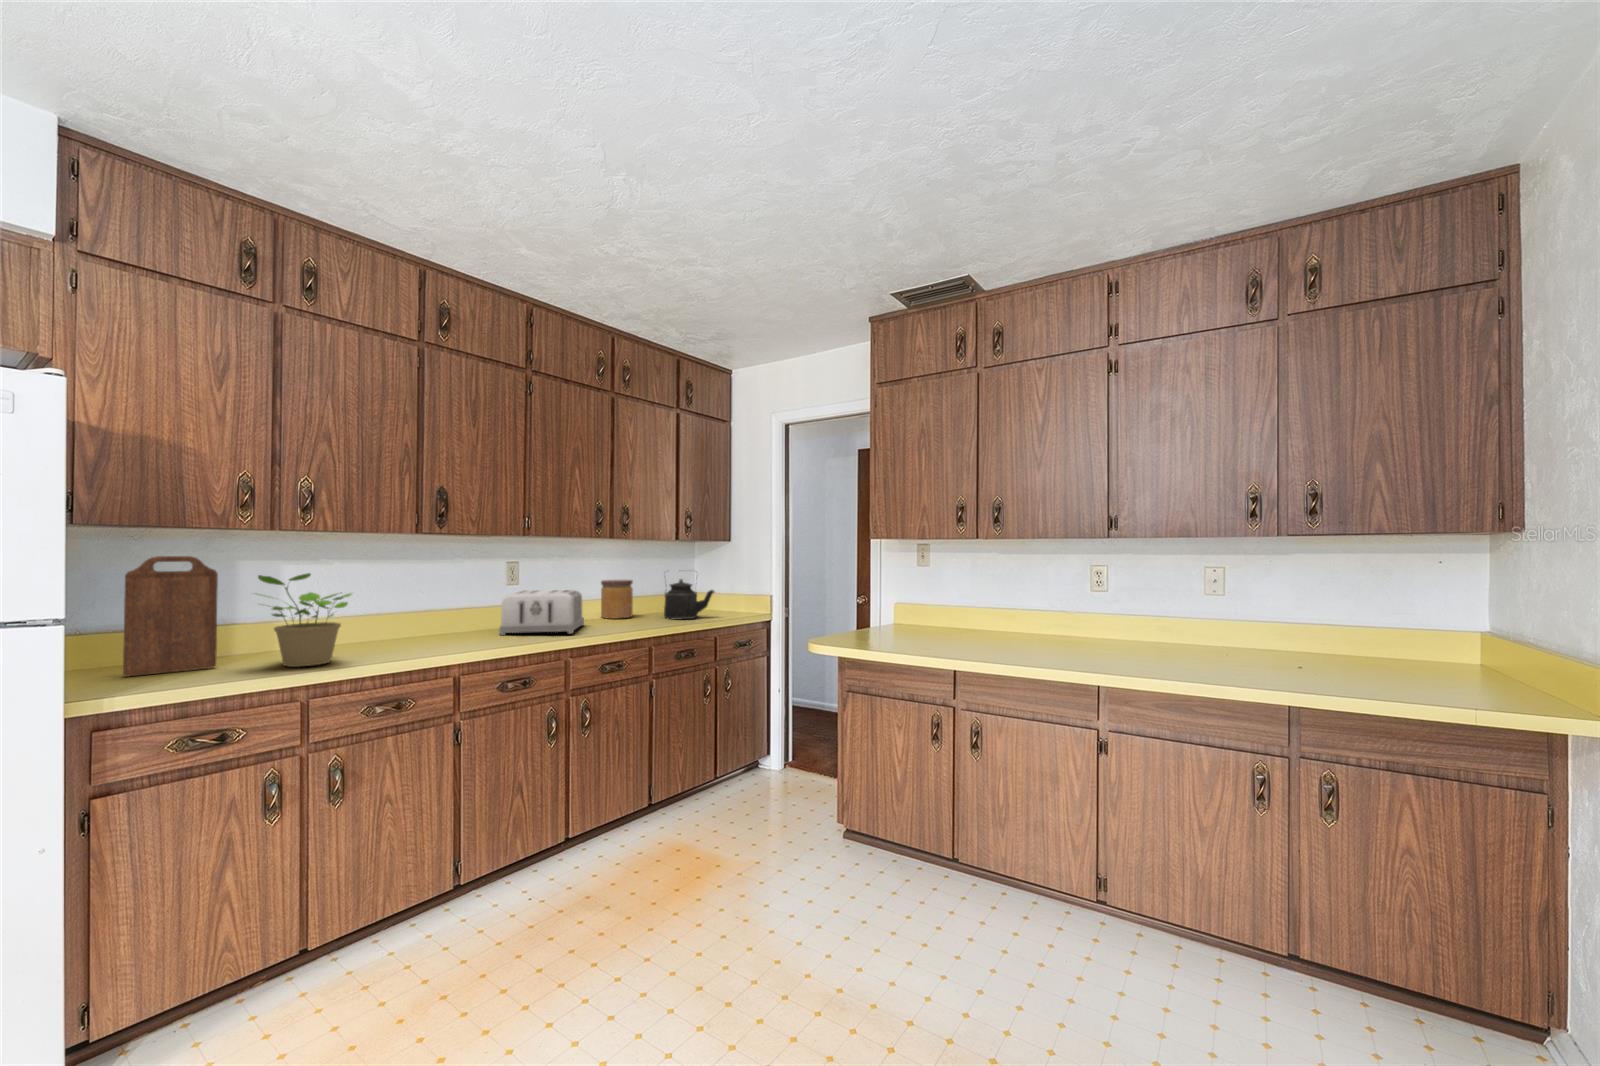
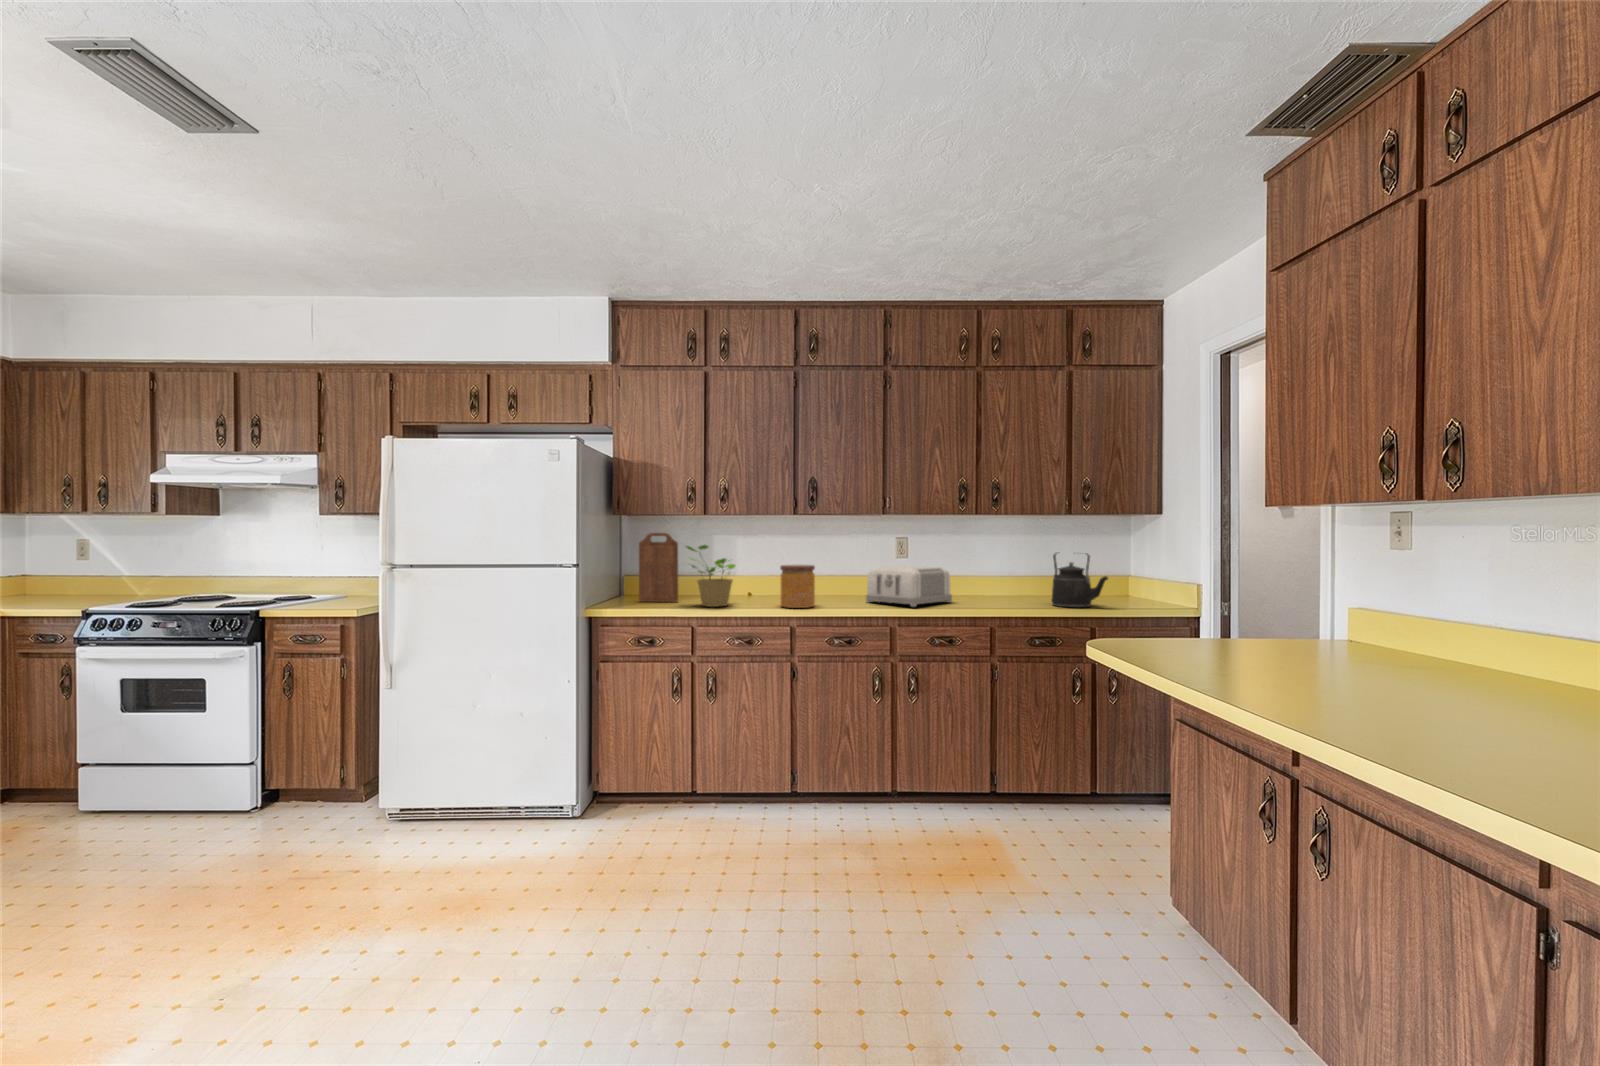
jar: present [601,580,633,619] -> present [780,565,815,608]

